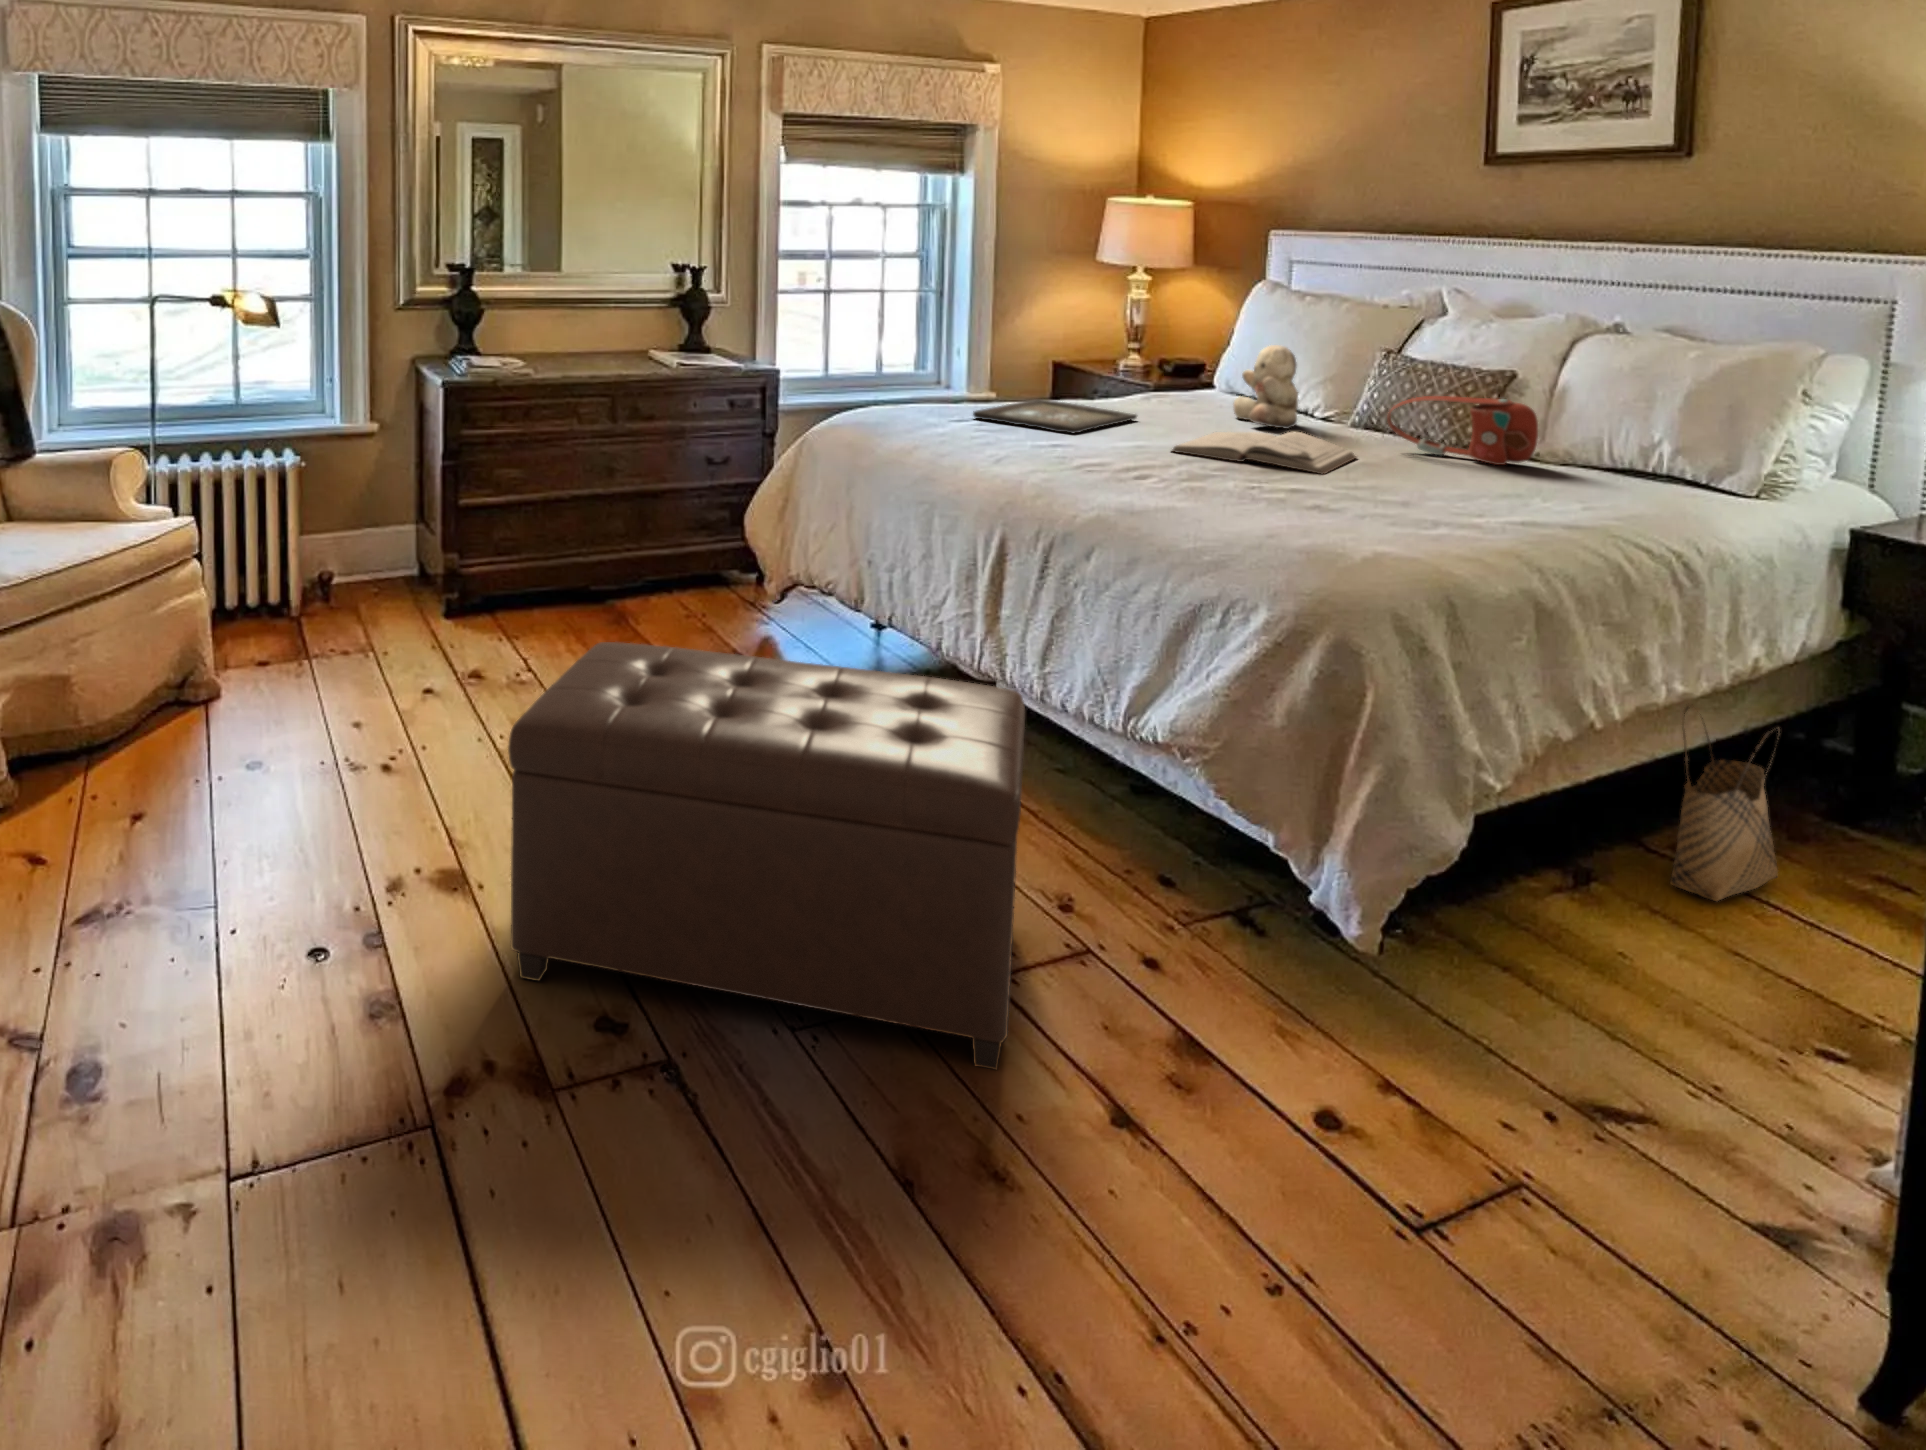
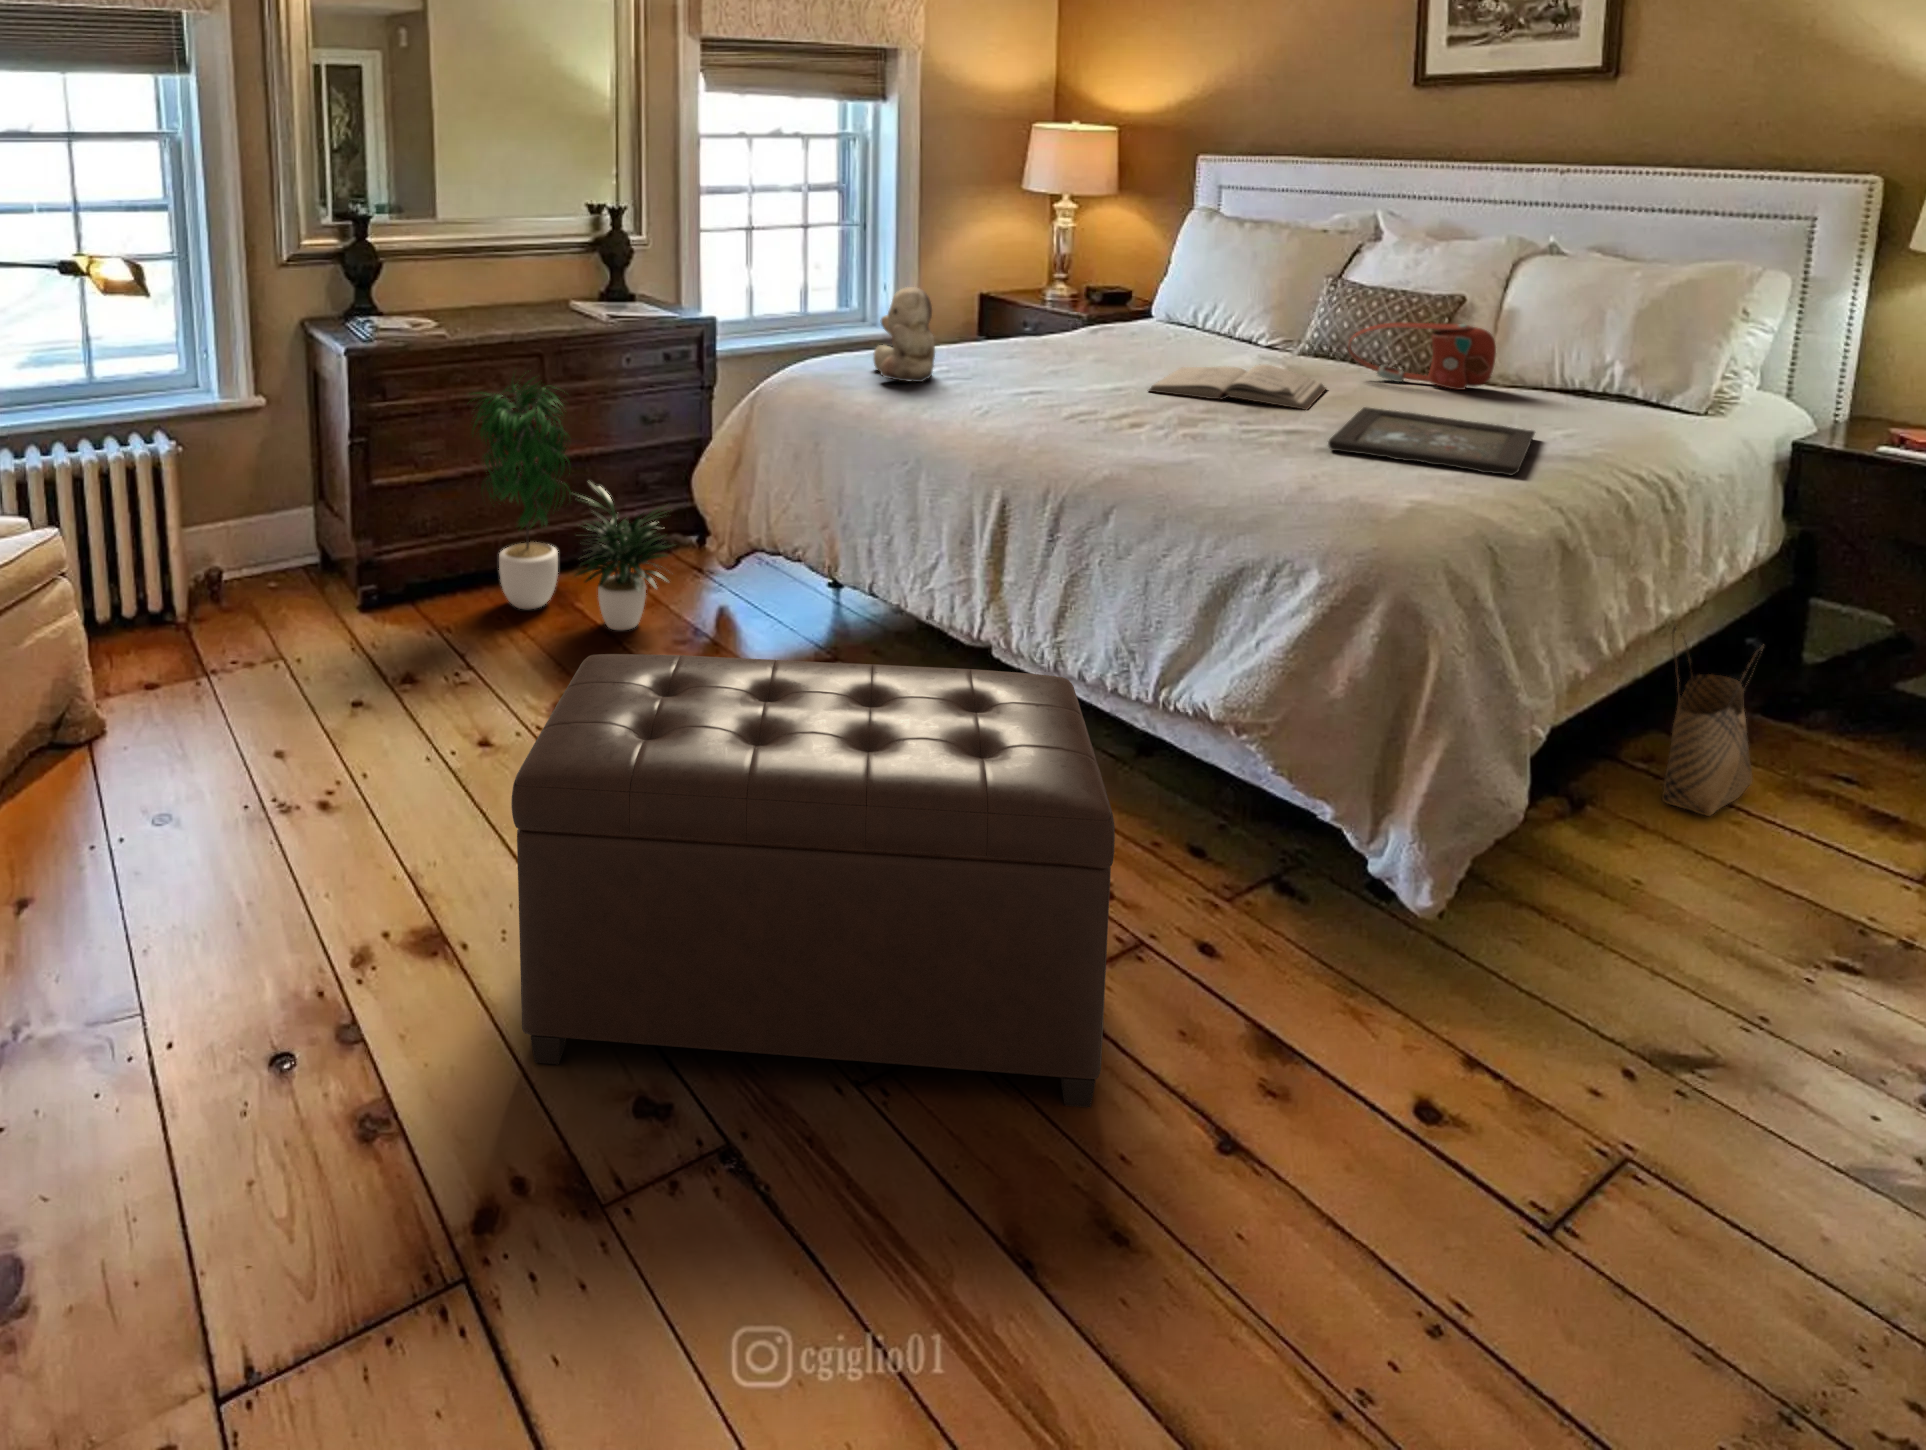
teddy bear: present [1234,345,1298,429] -> present [874,287,935,382]
tray: present [973,399,1137,433] -> present [1328,407,1535,475]
potted plant: none [539,404,721,652] -> present [469,374,670,631]

